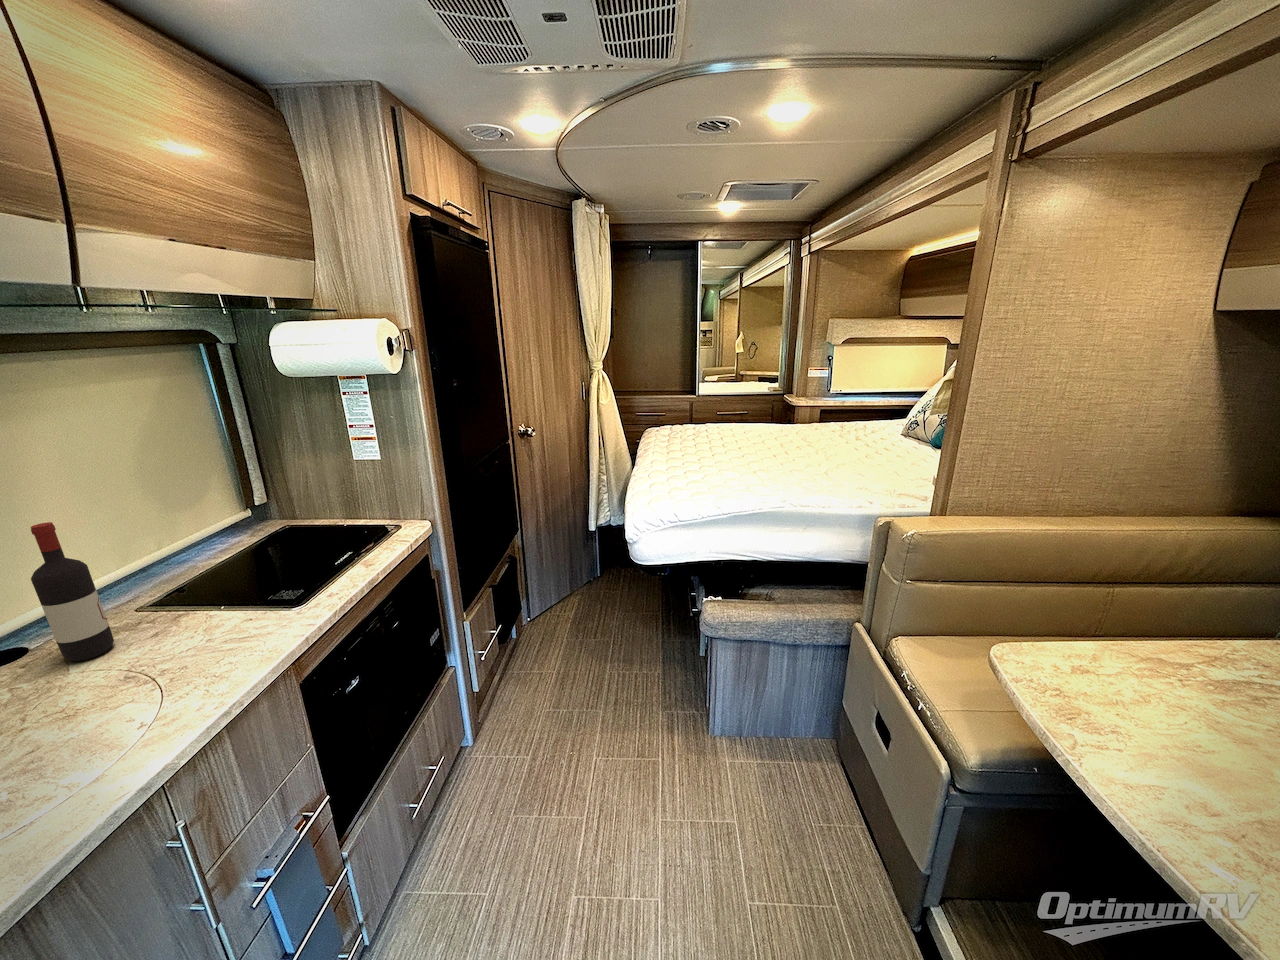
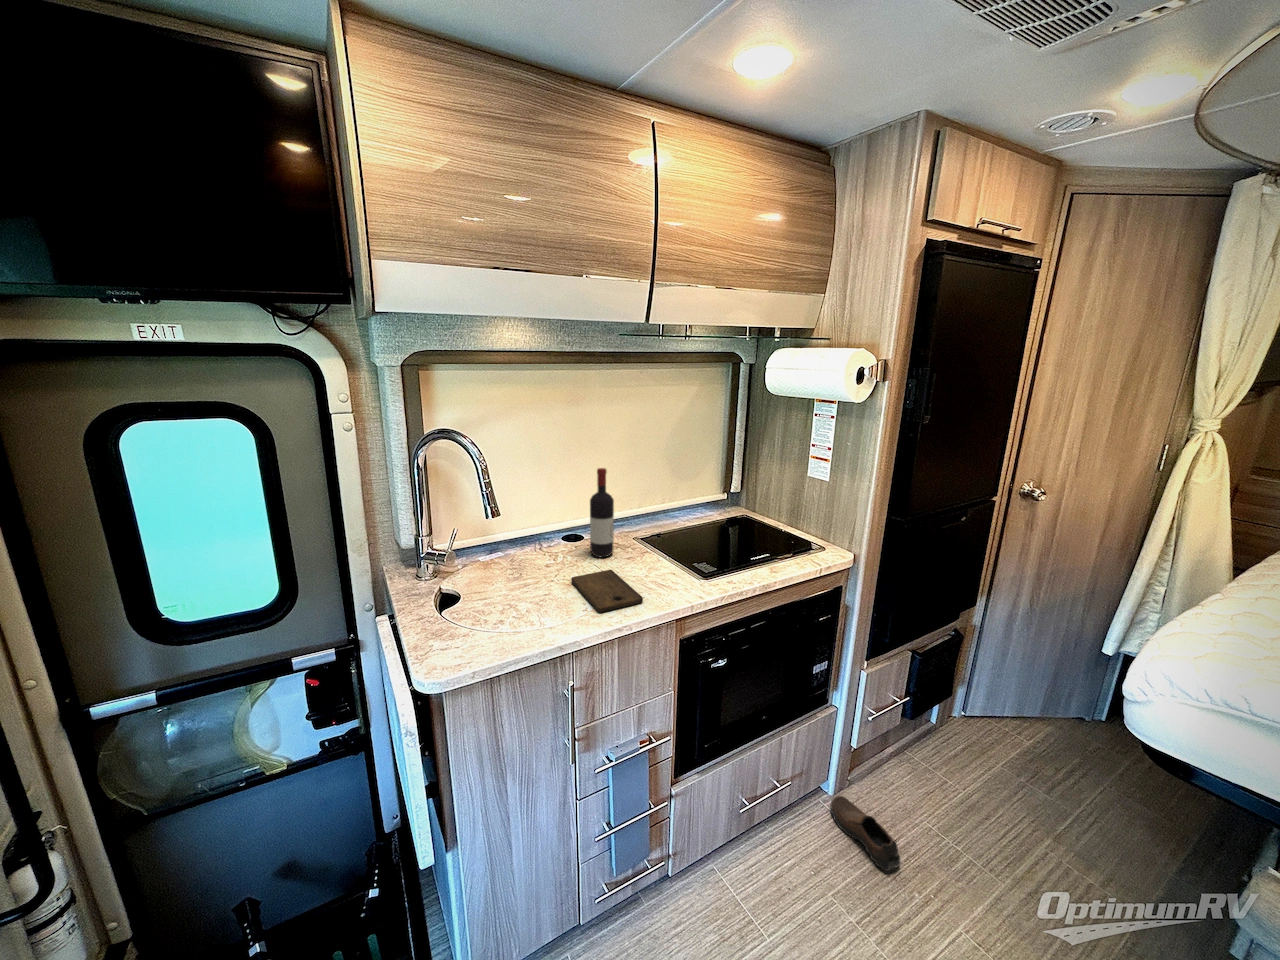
cutting board: none [65,660,233,714] -> present [571,570,643,612]
shoe: none [476,732,544,764] -> present [831,796,900,871]

